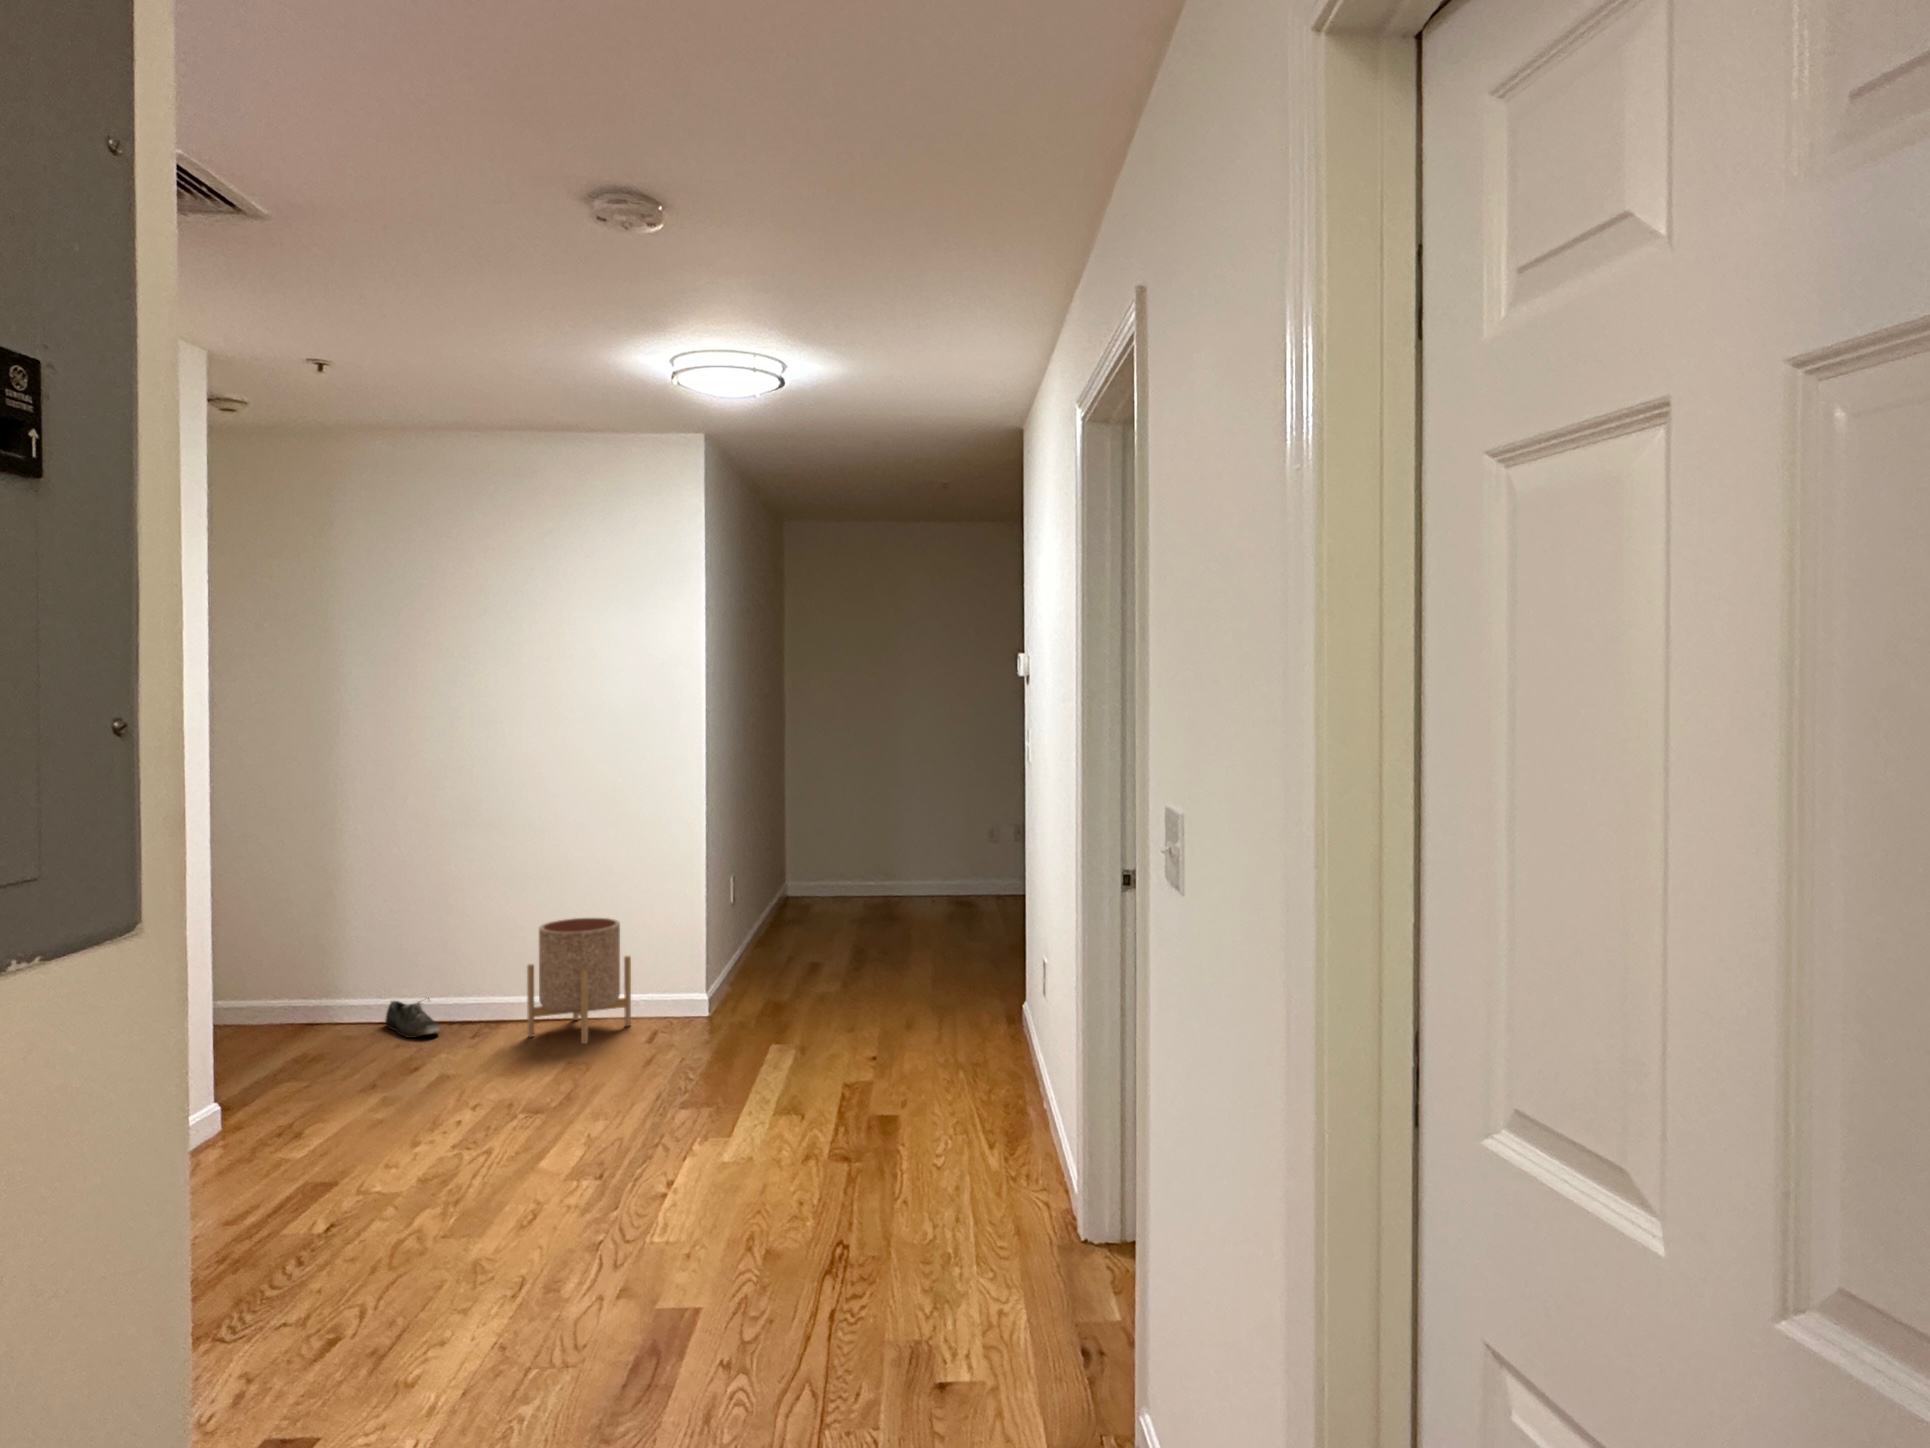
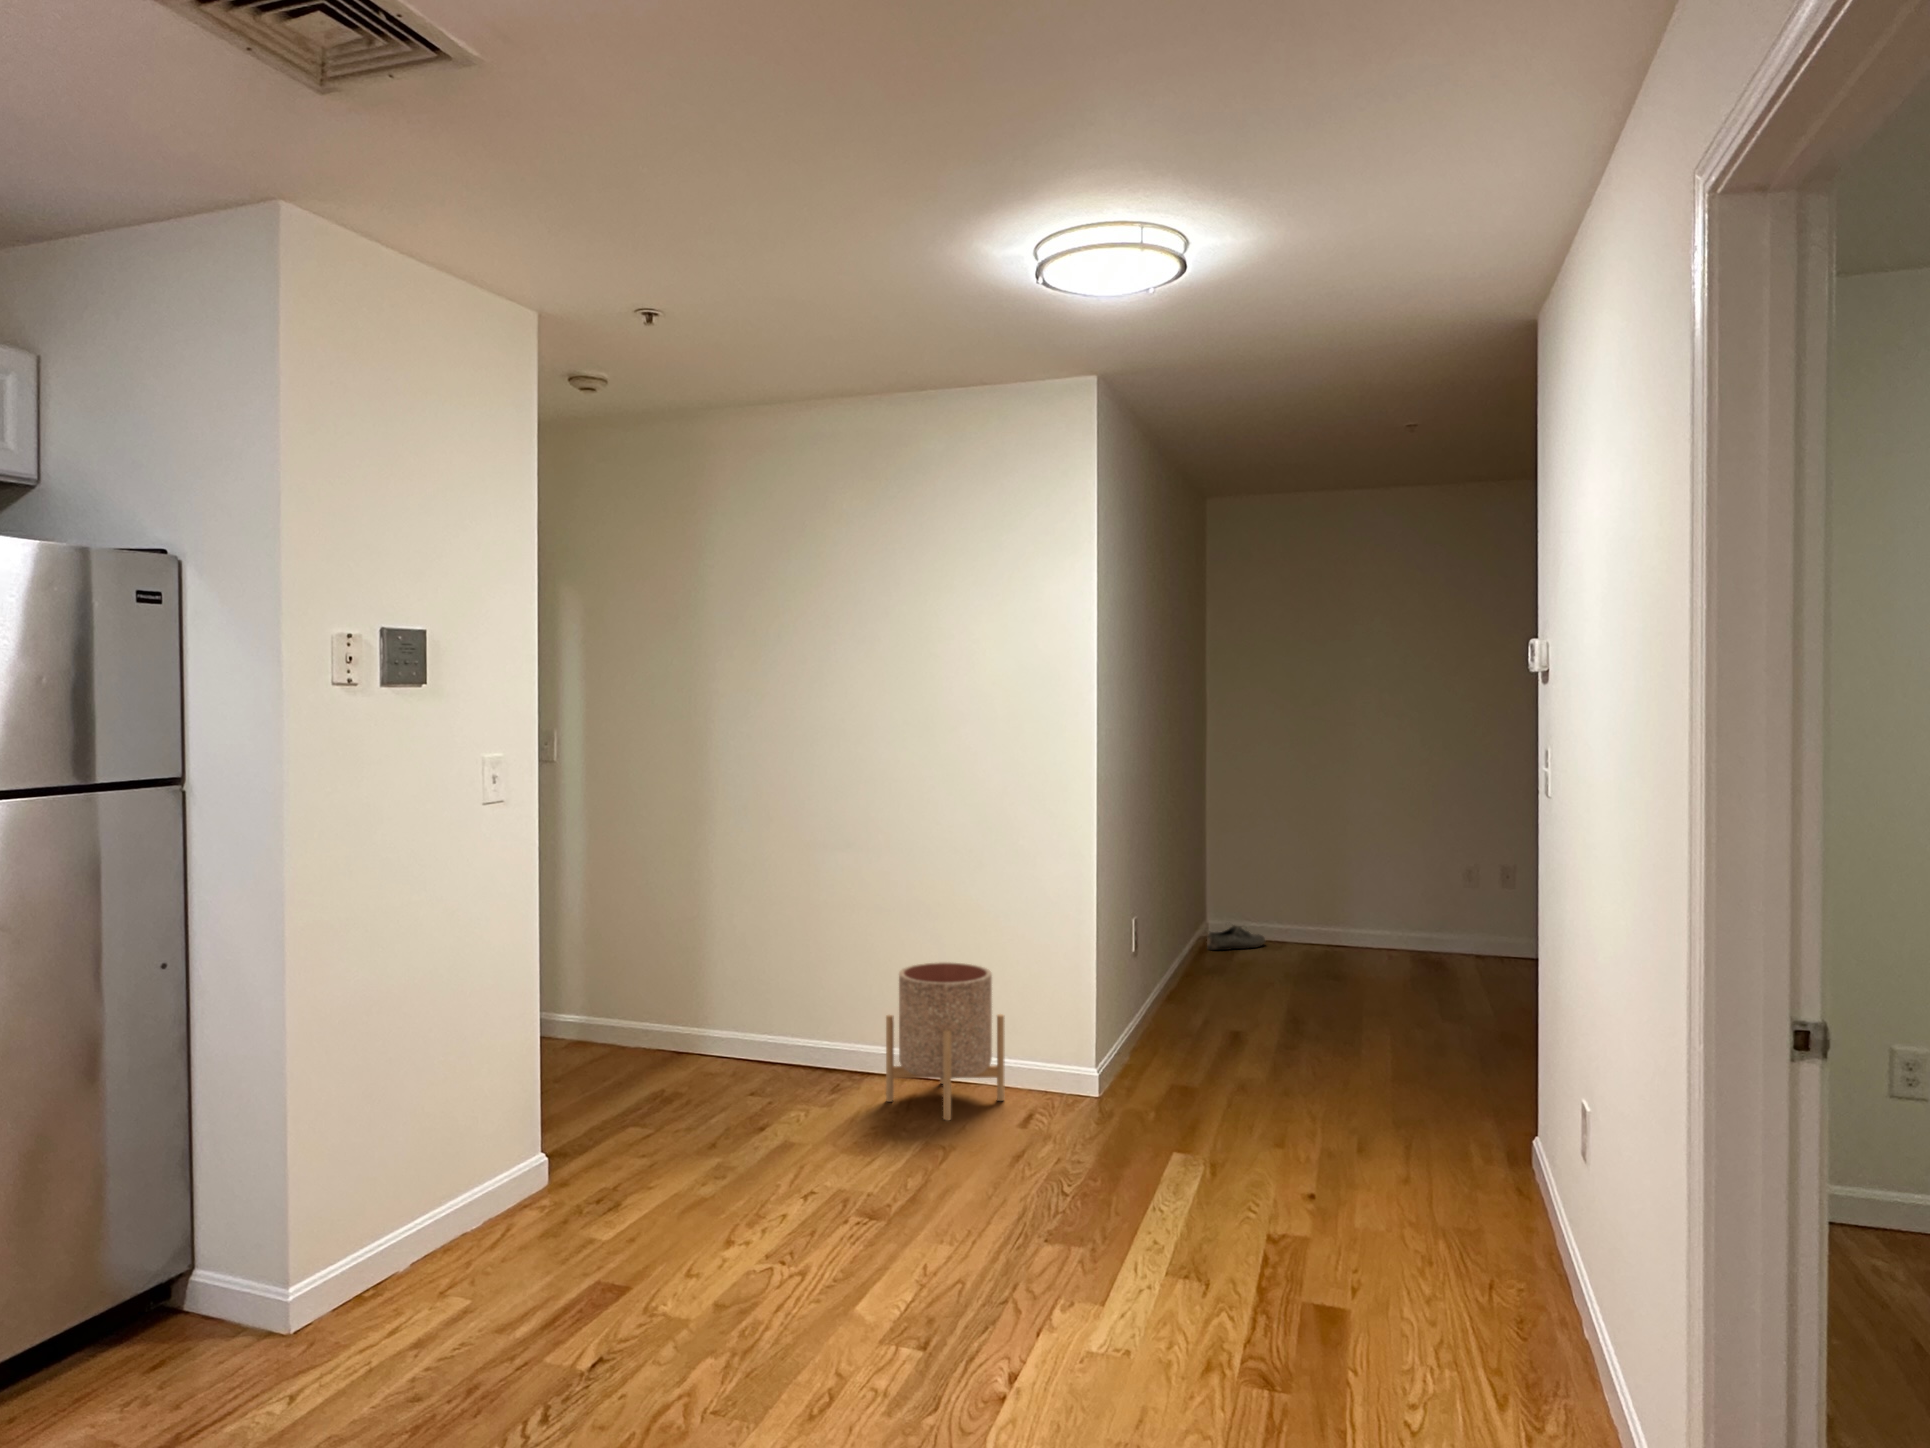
shoe: present [385,998,440,1038] -> present [1207,925,1265,950]

